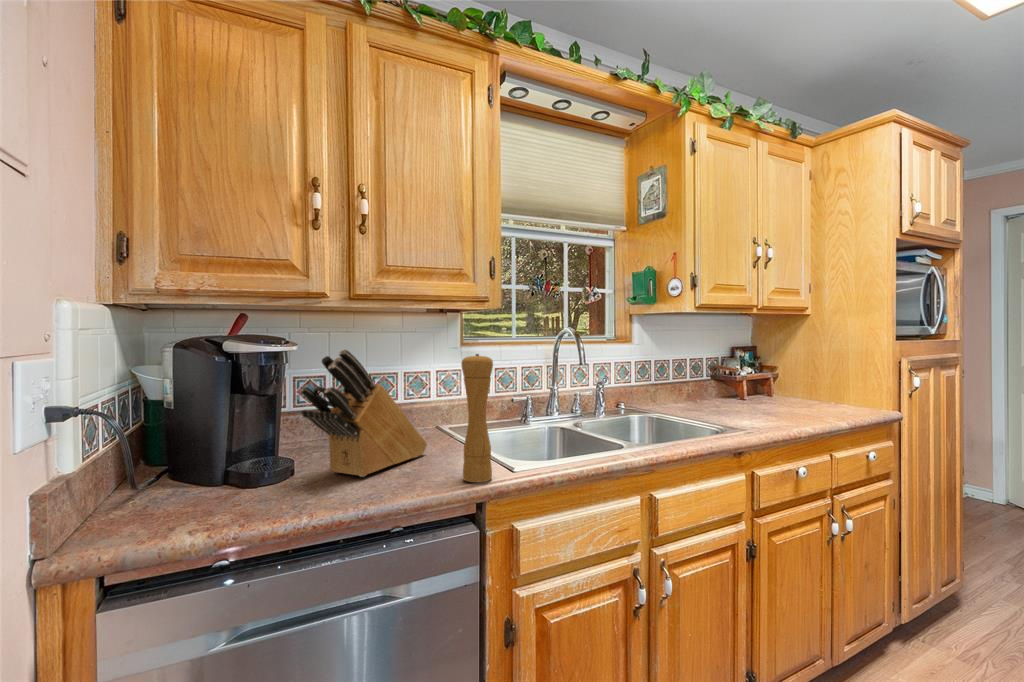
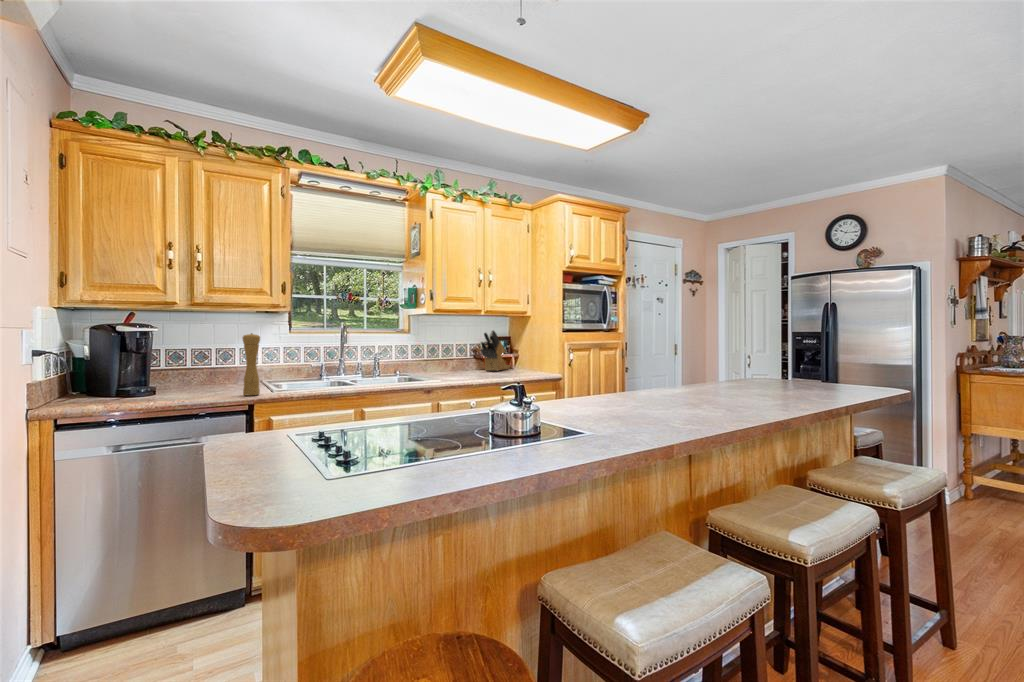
knife block: present [300,349,427,477] -> present [481,330,510,371]

